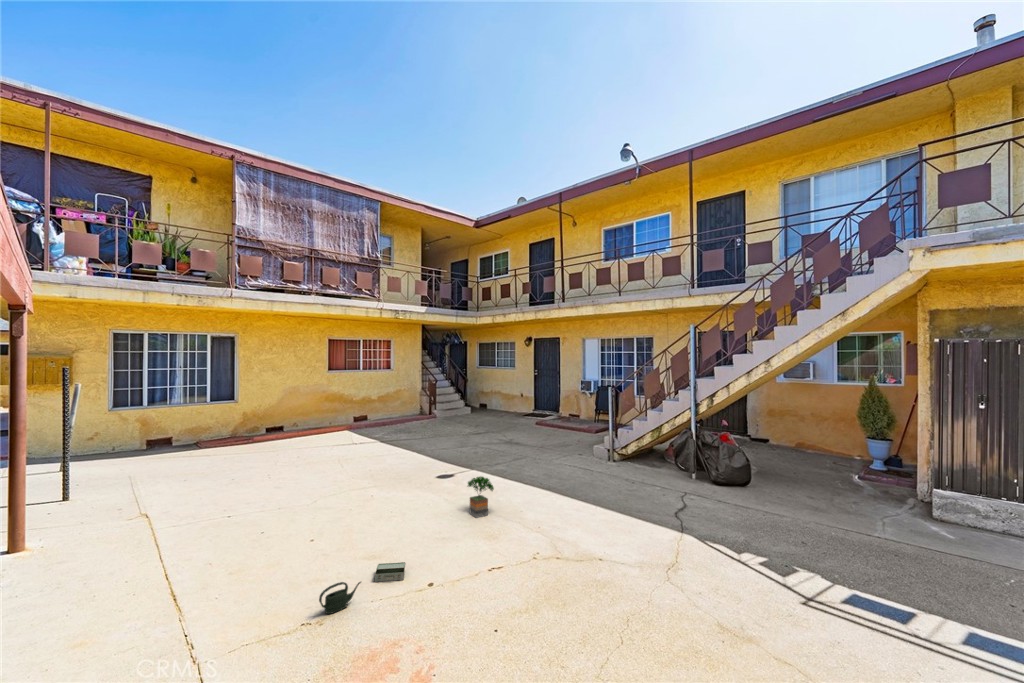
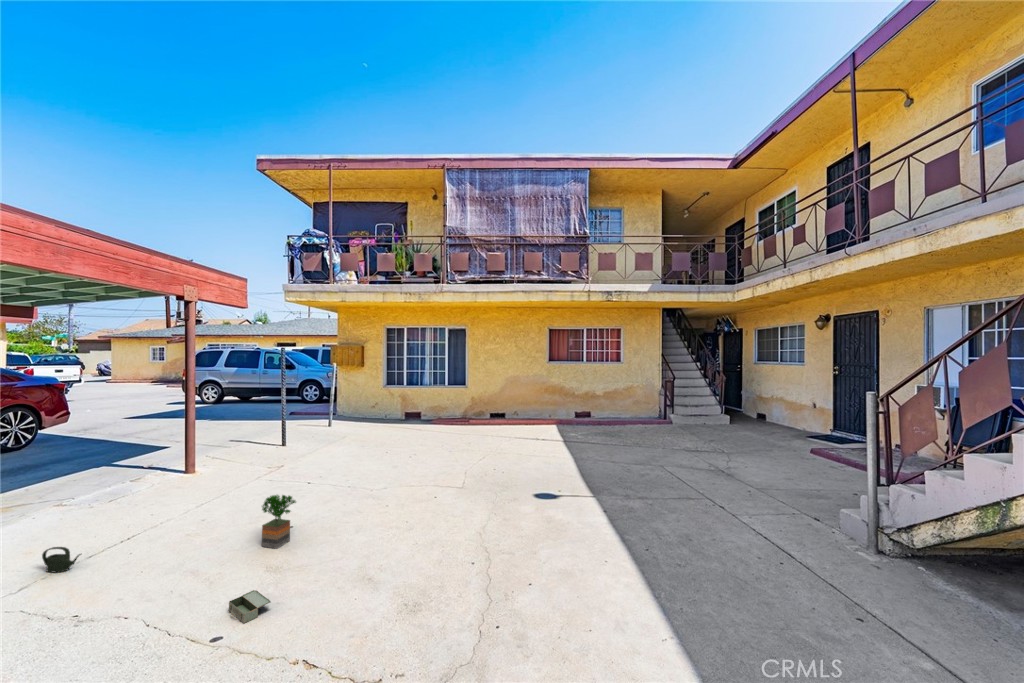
potted tree: present [468,477,494,518] -> present [262,495,296,549]
watering can: present [319,582,361,614] -> present [42,547,81,572]

